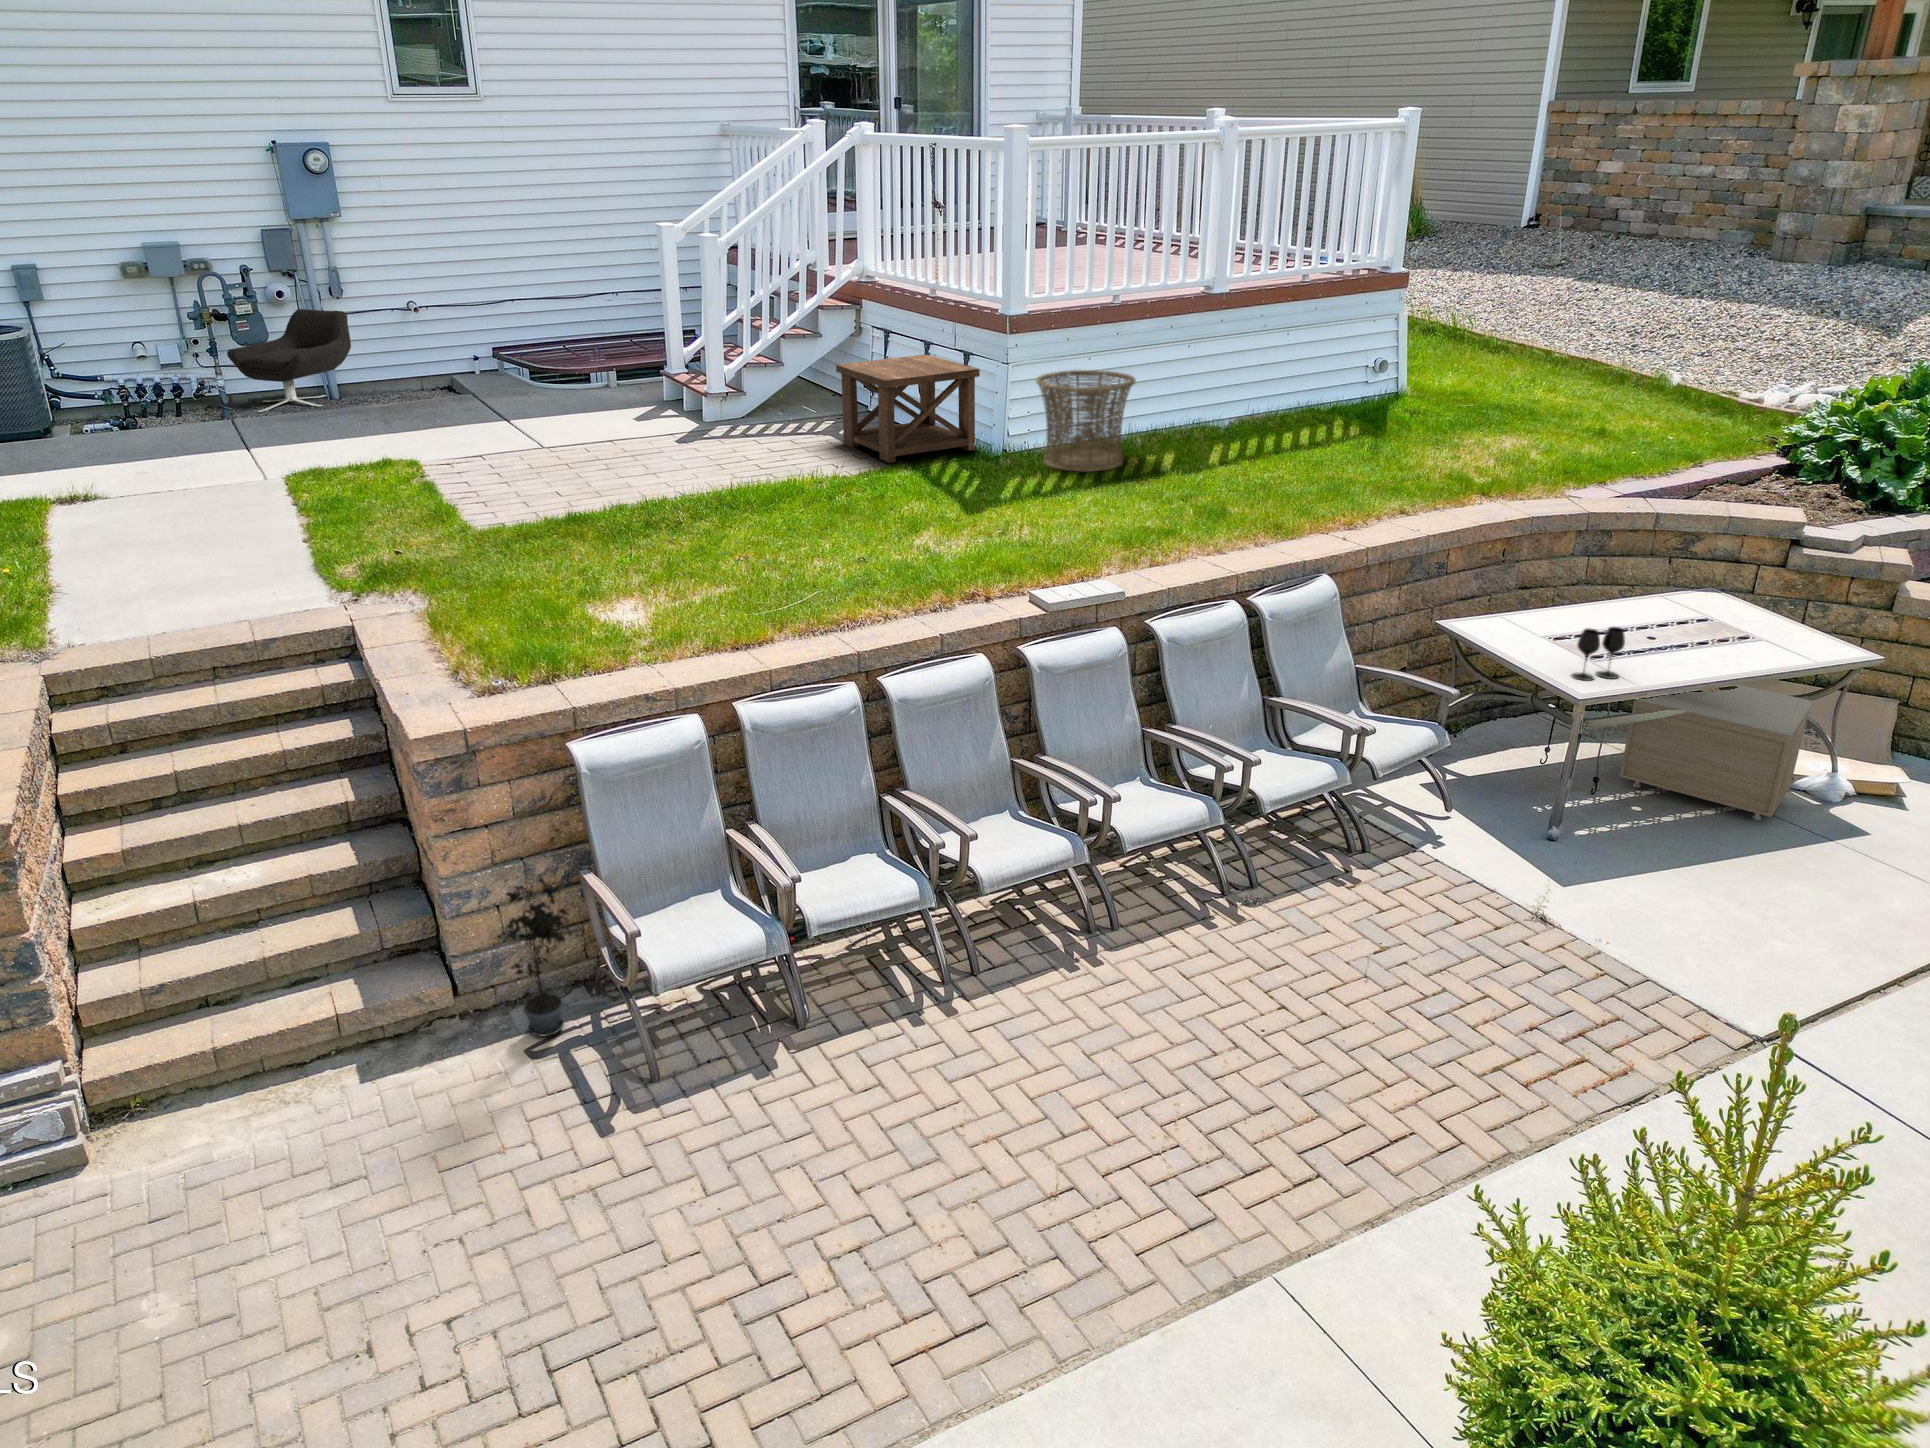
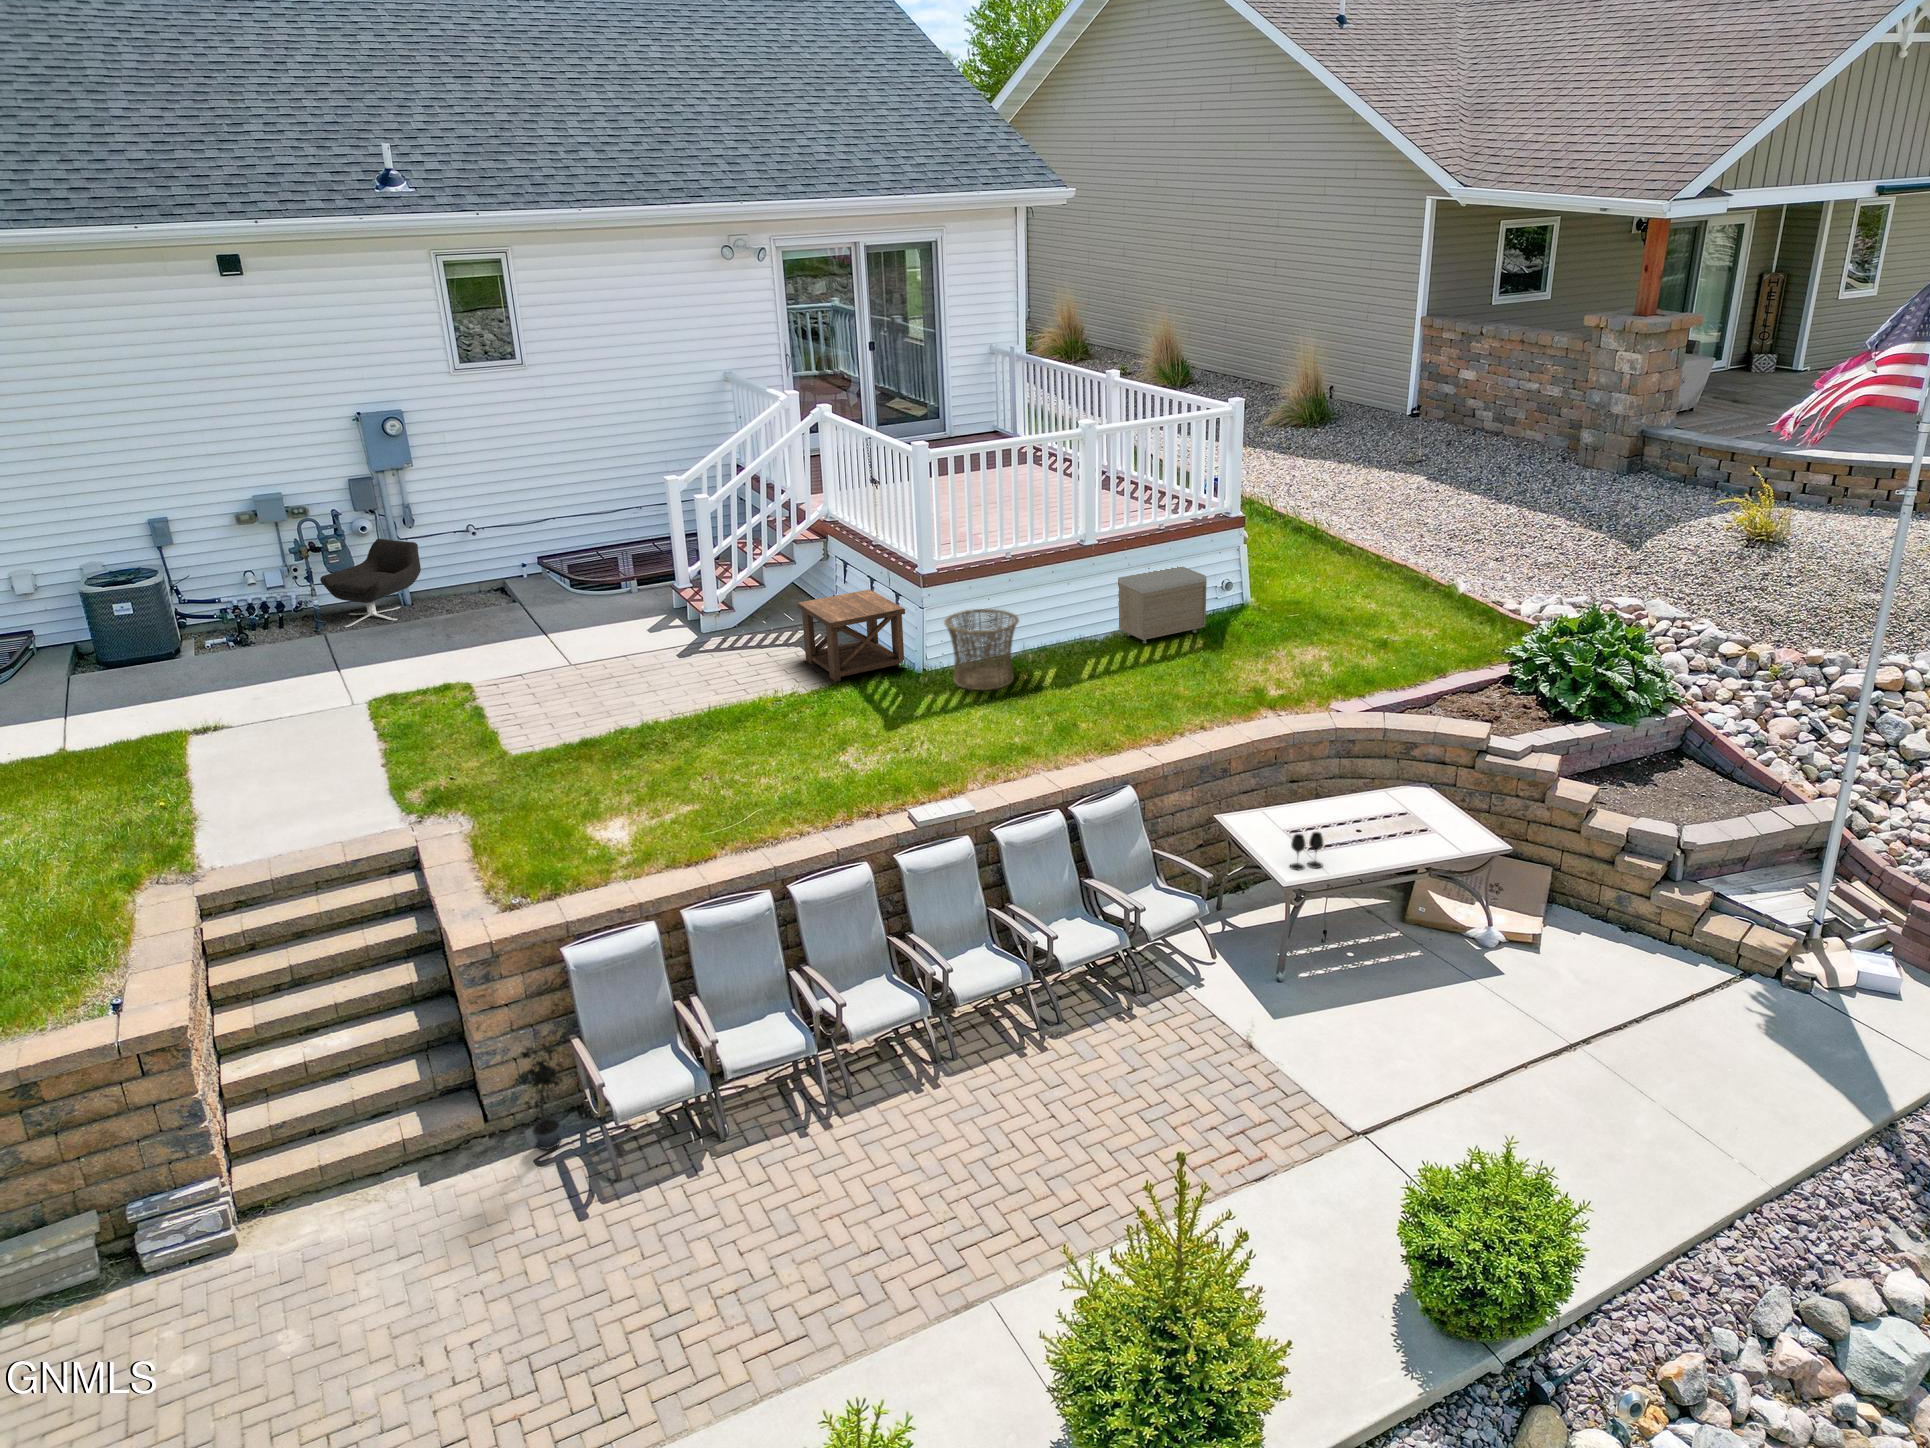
storage bench: present [1620,685,1812,820] -> present [1118,567,1207,643]

